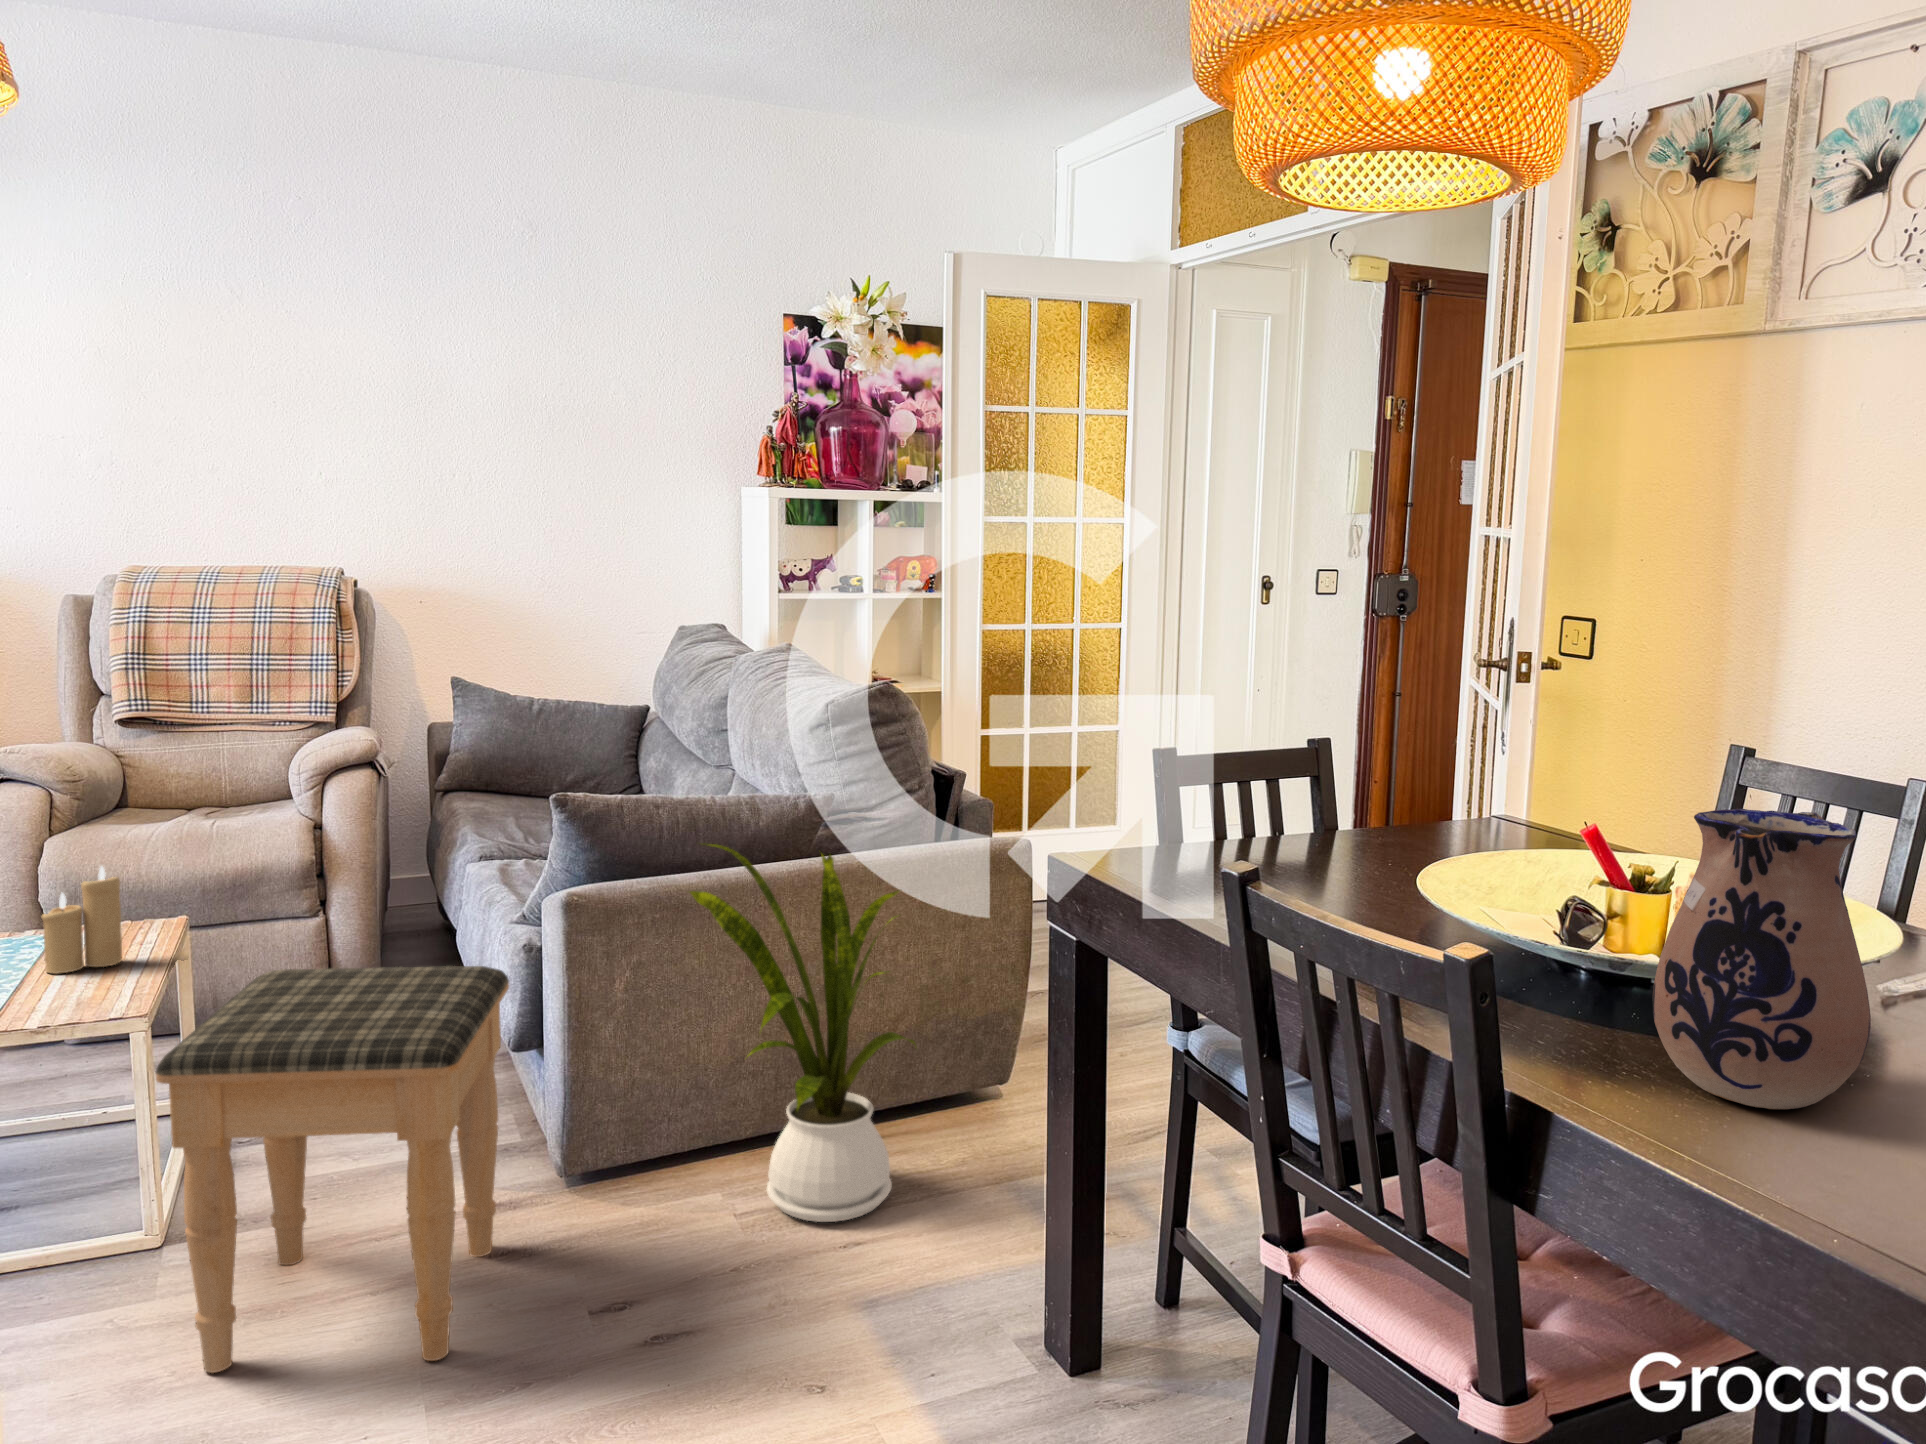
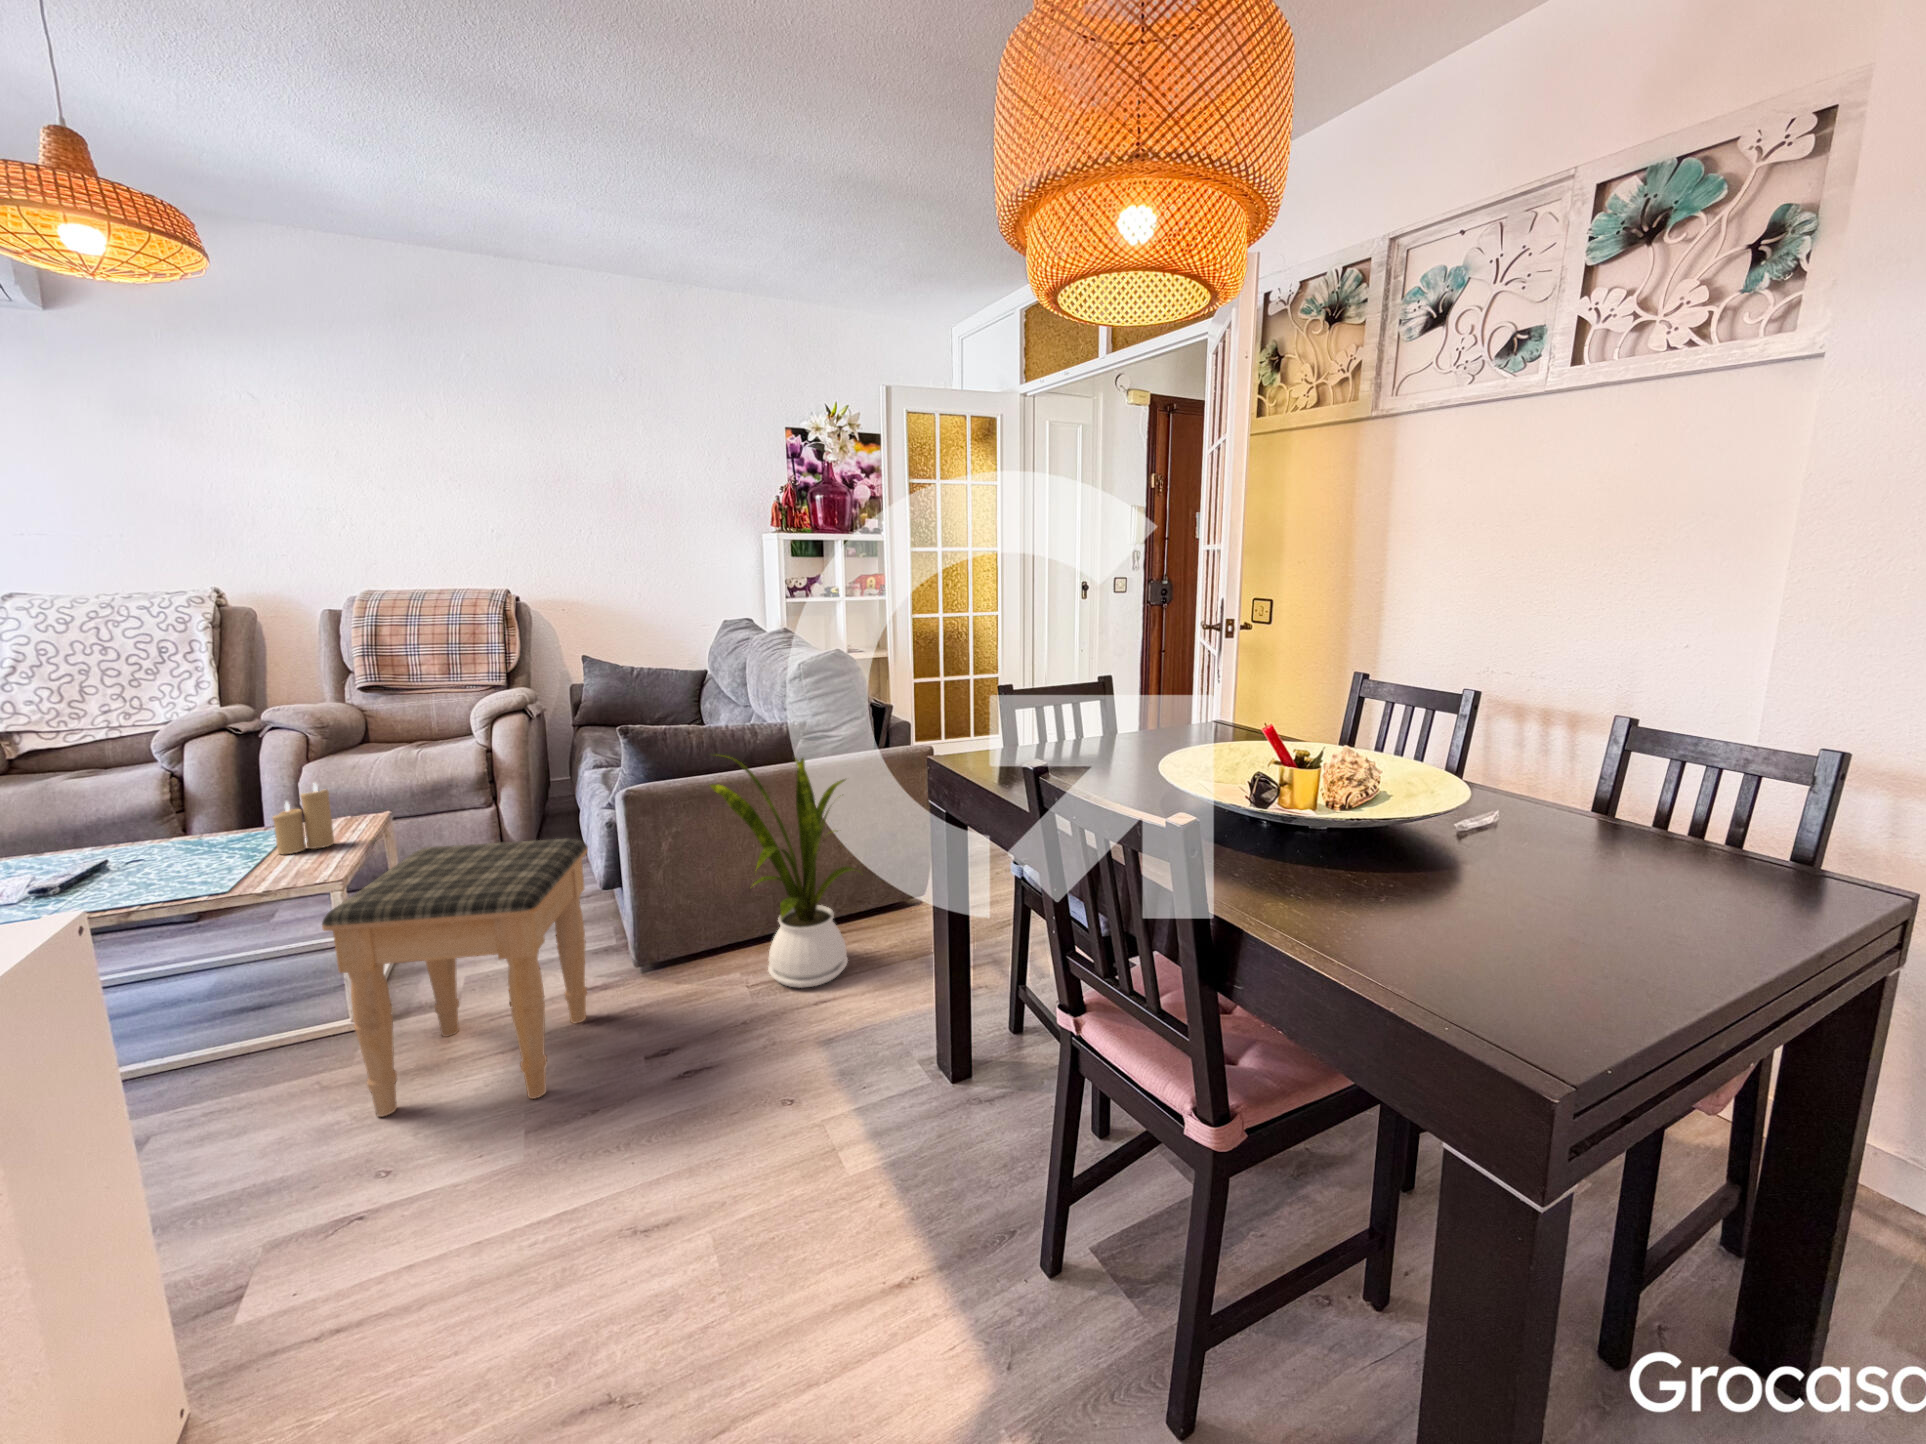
ceramic pitcher: present [1652,809,1871,1109] -> none [1313,712,1462,921]

